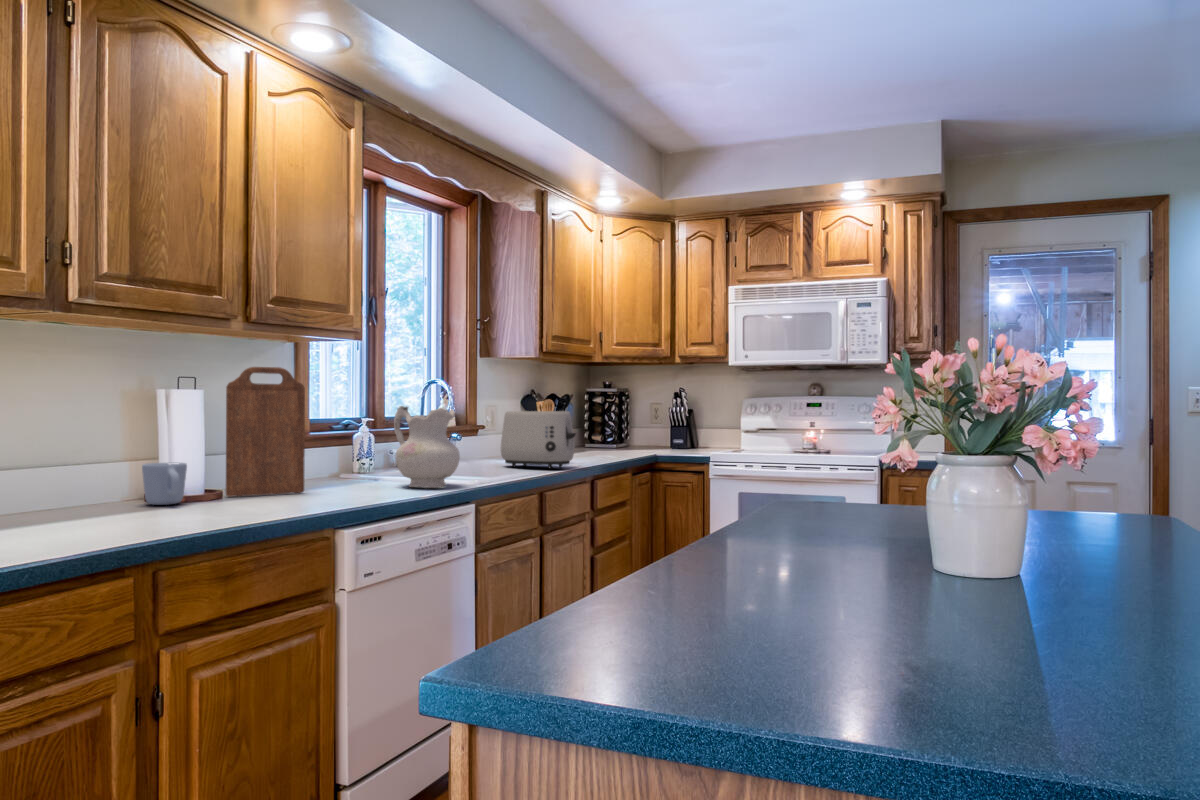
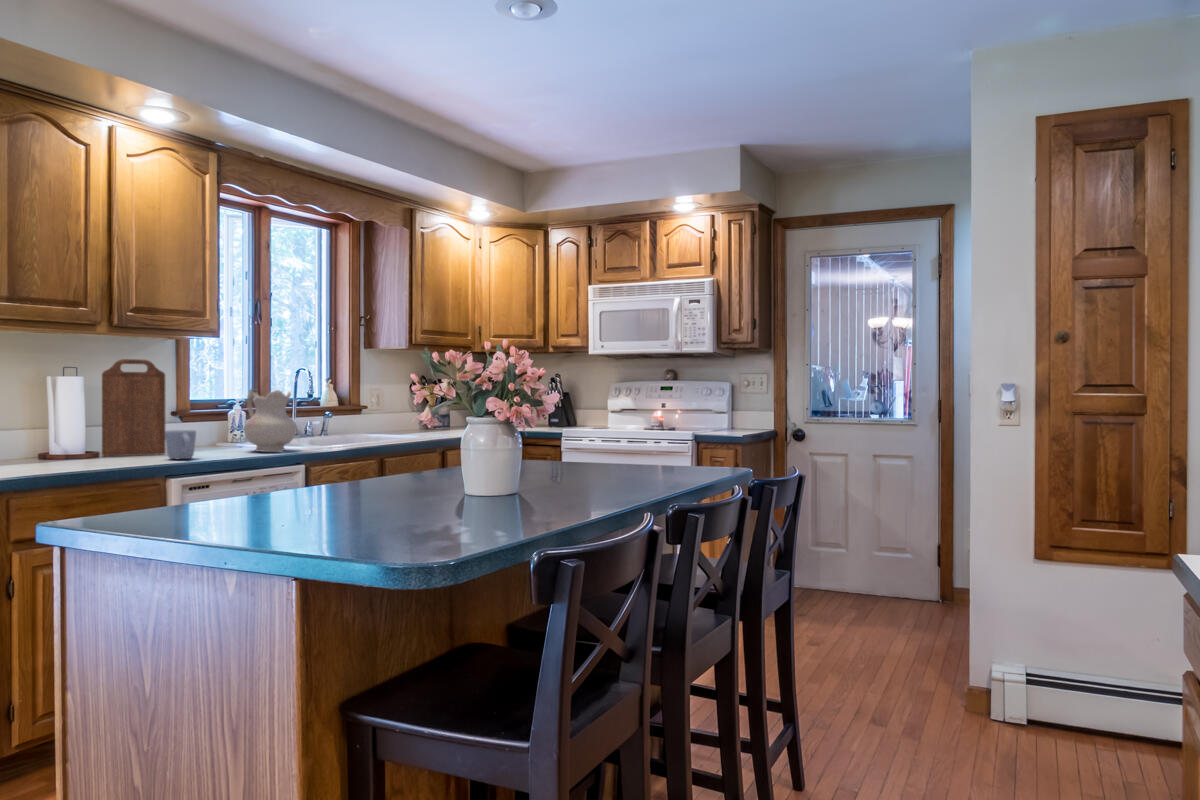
toaster: present [501,411,576,469] -> none [366,393,423,440]
mug: present [142,463,187,505] -> present [165,430,196,459]

